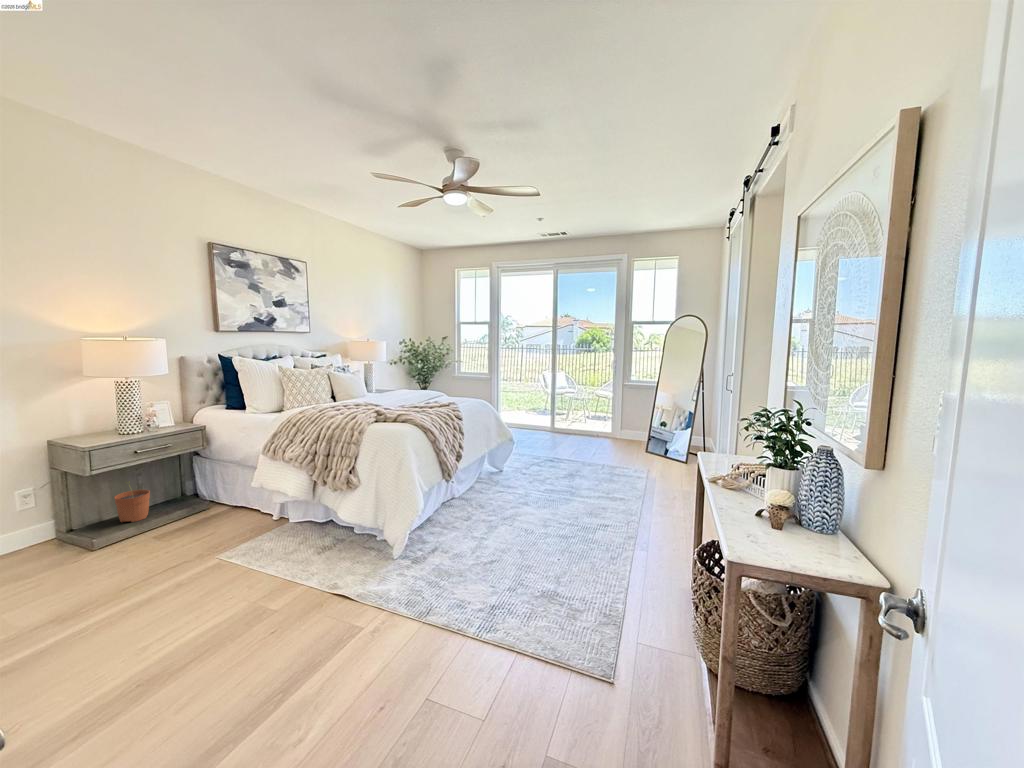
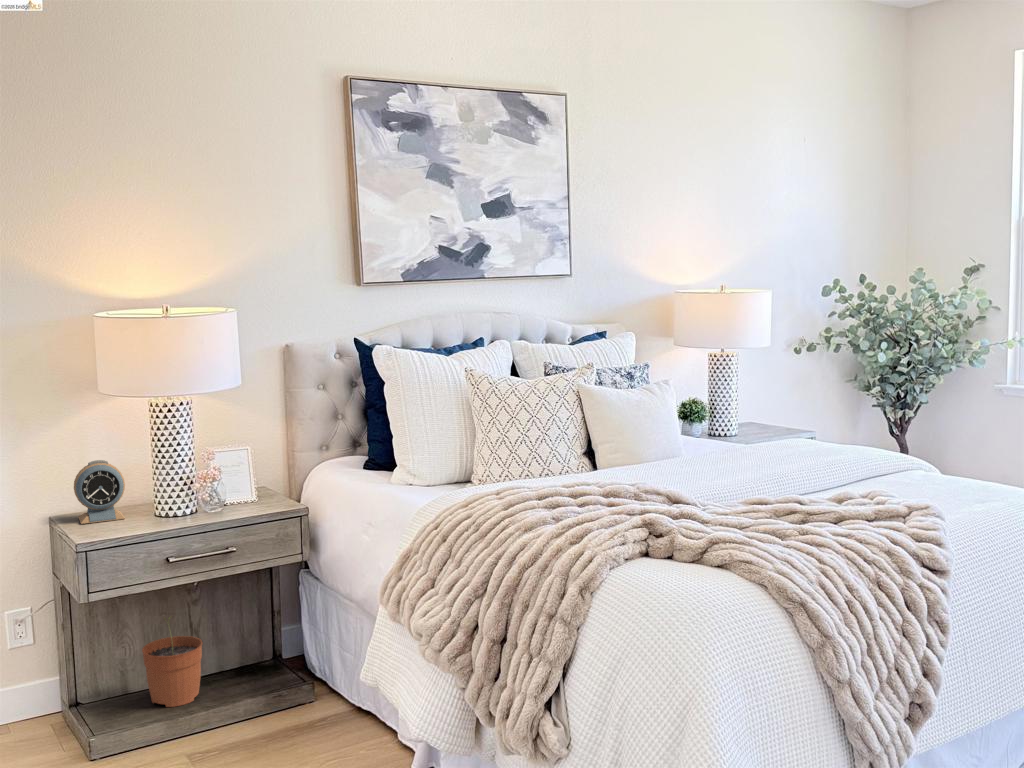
alarm clock: none [69,410,104,441] -> present [74,460,125,524]

